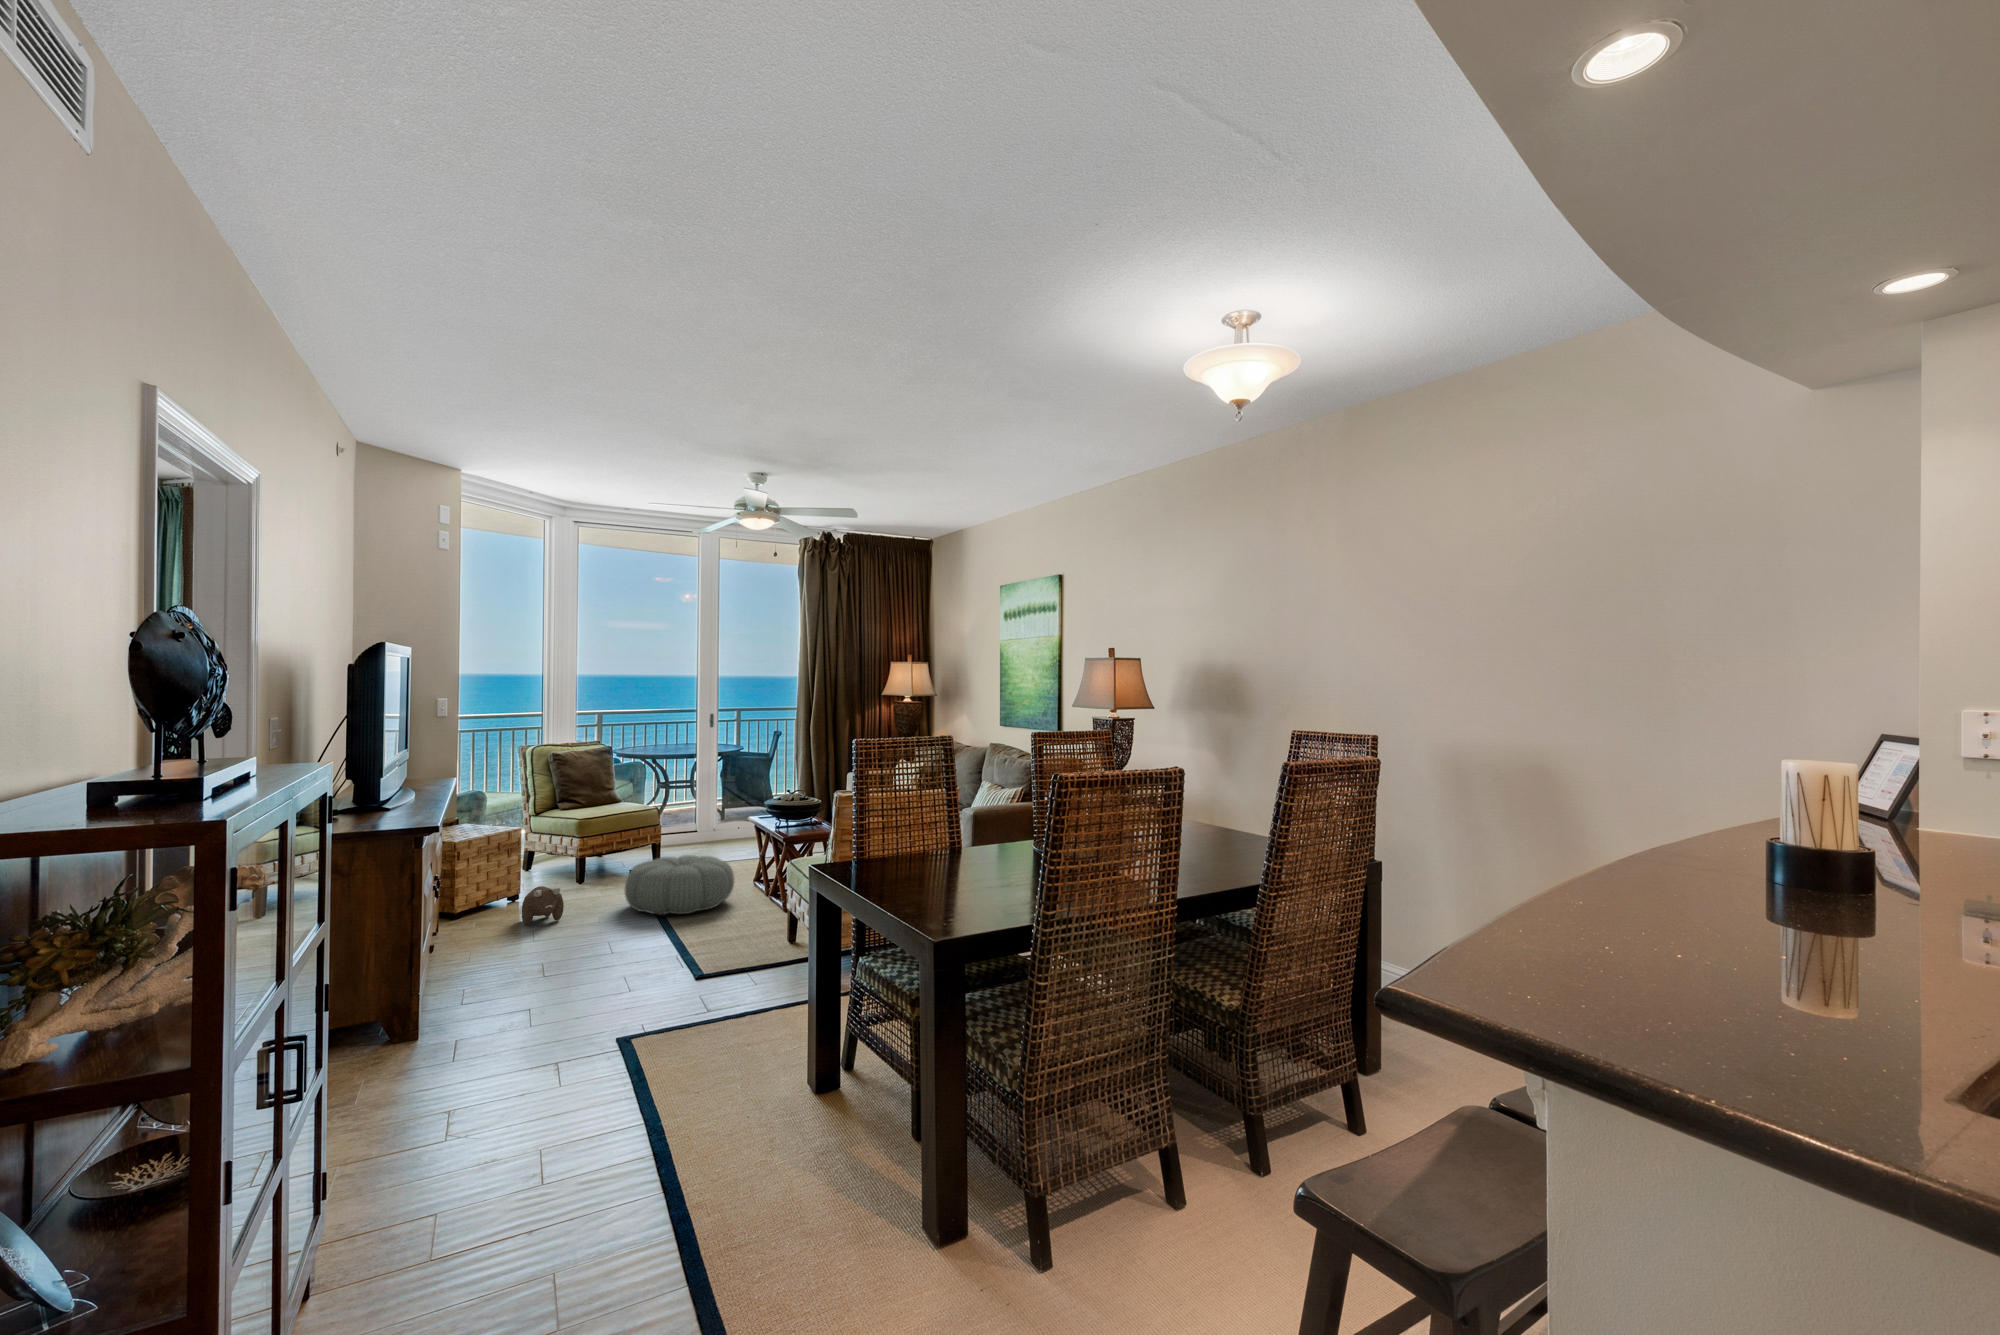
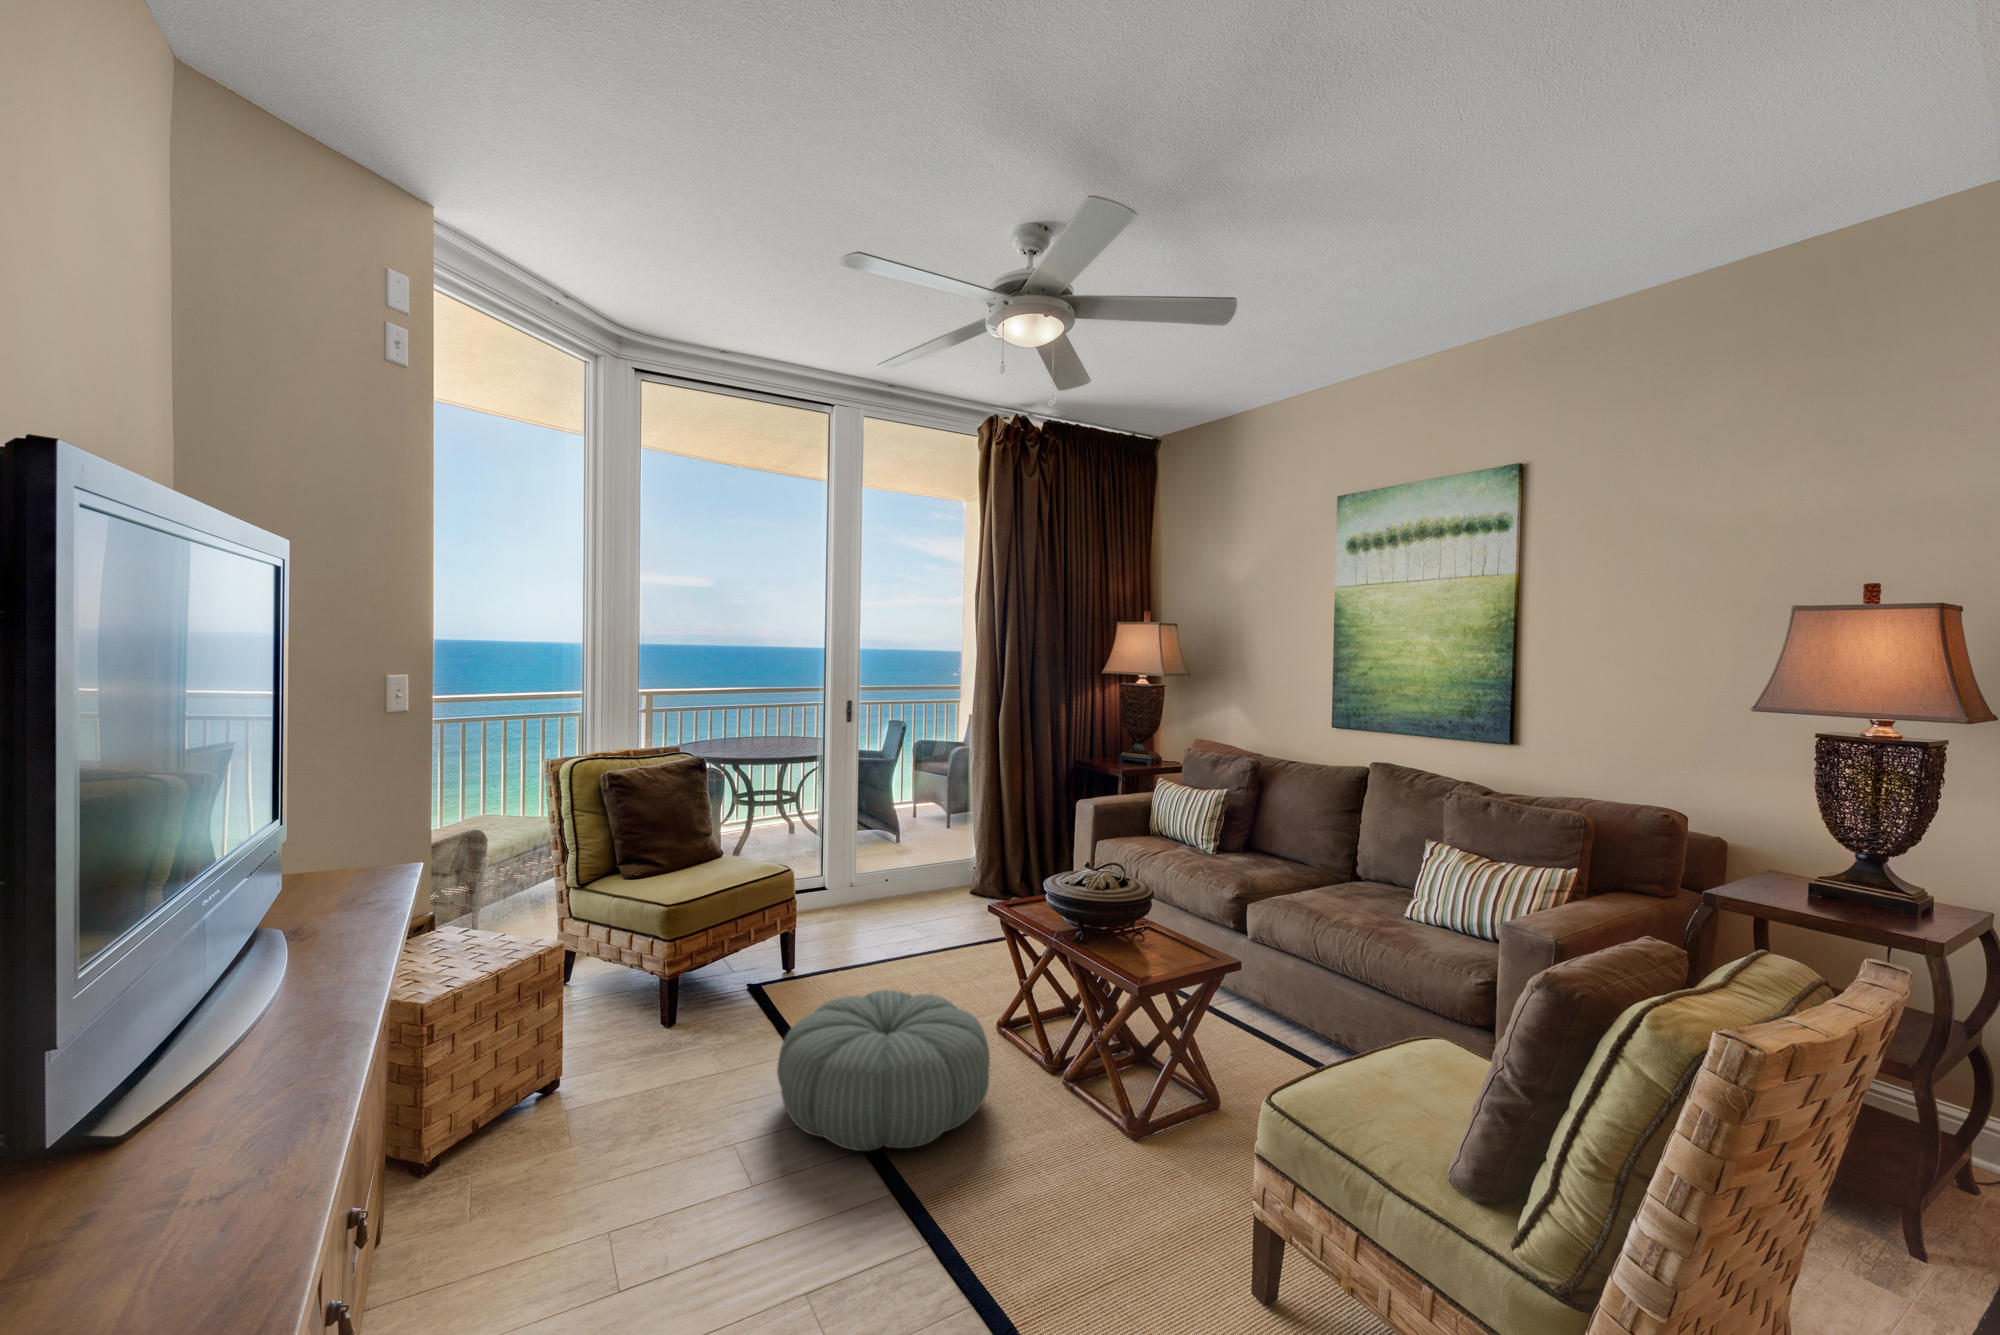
plush toy: present [522,886,564,926] -> none [570,1095,661,1196]

